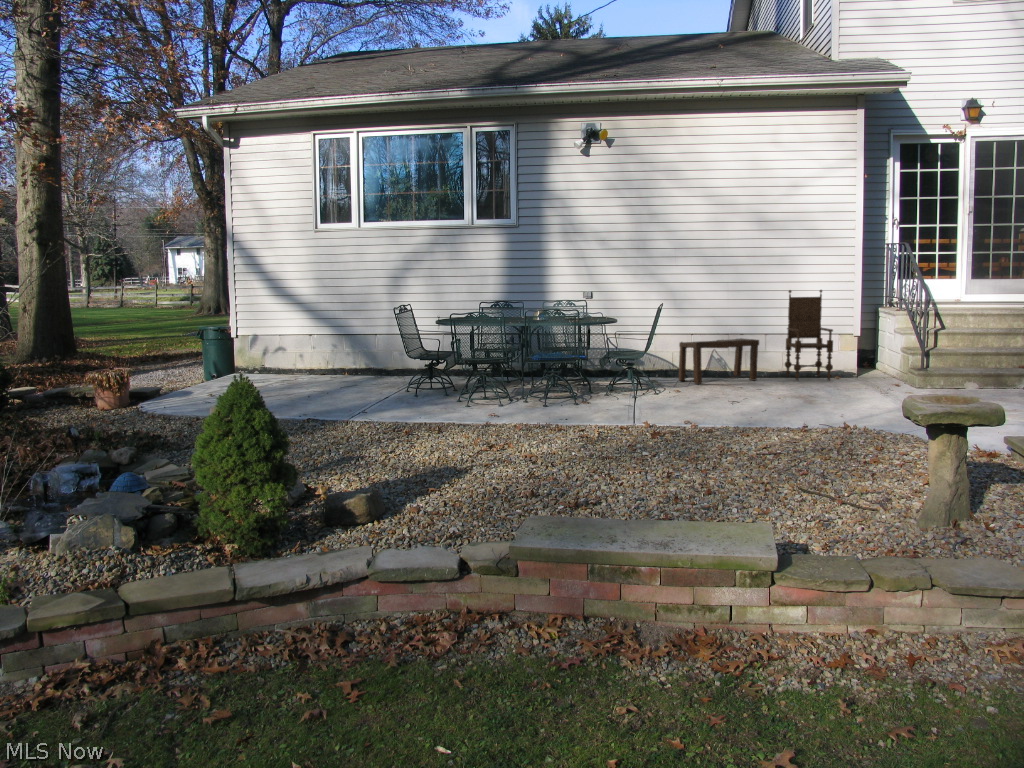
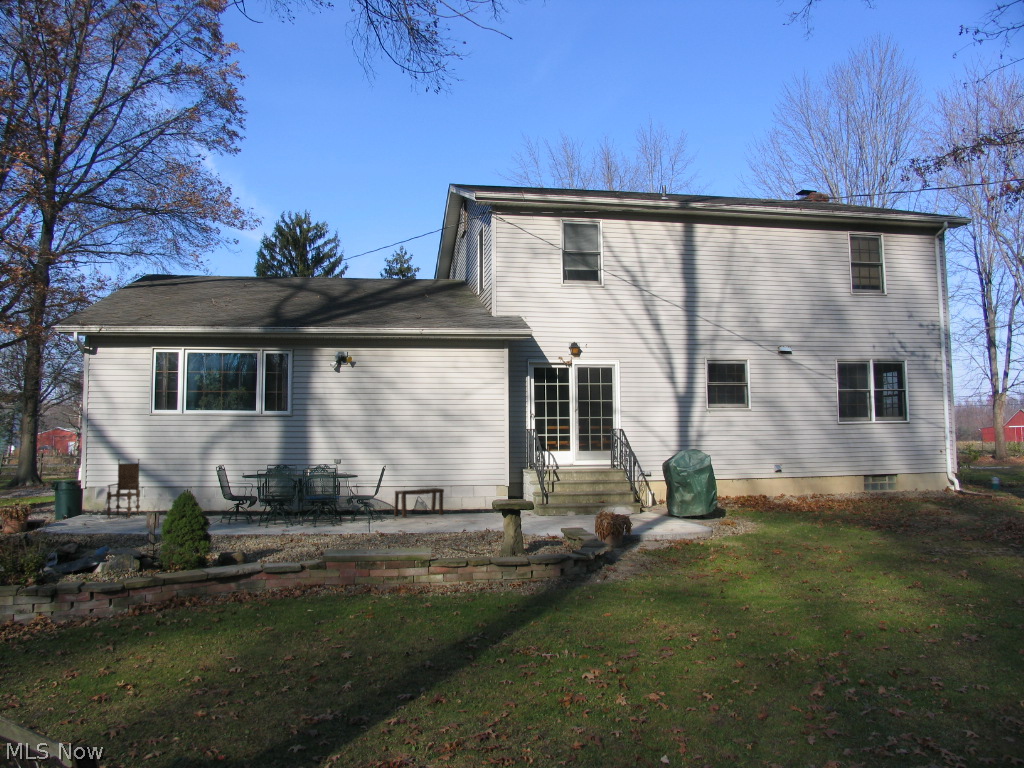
armchair: present [785,290,833,381] -> present [106,459,140,518]

